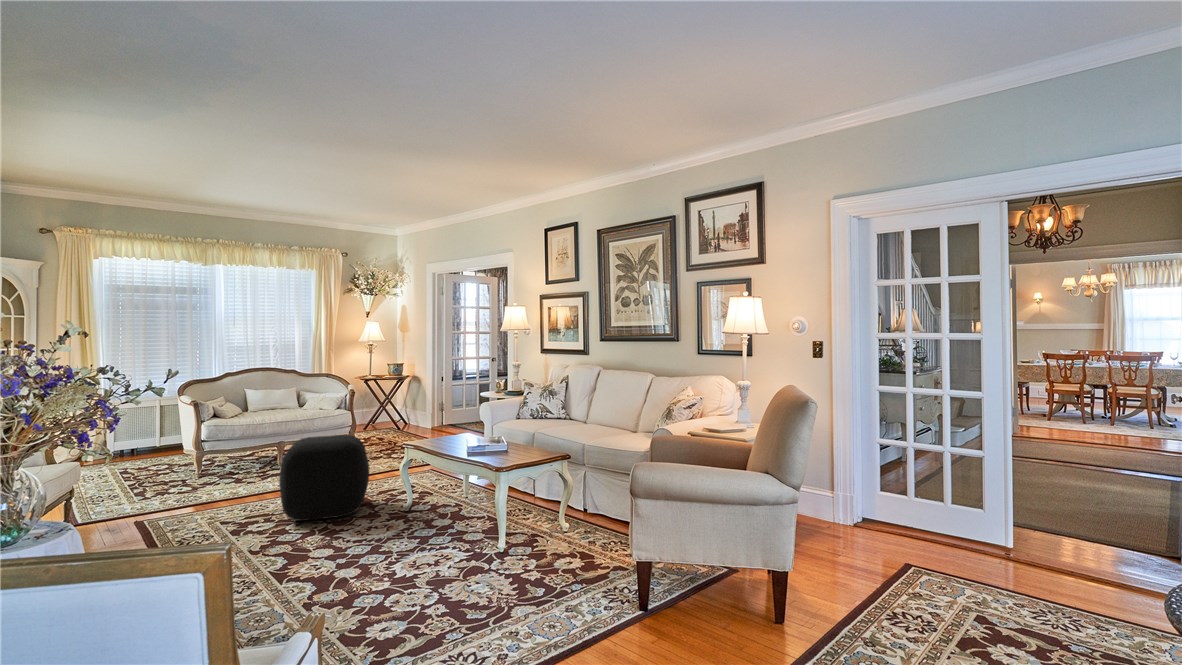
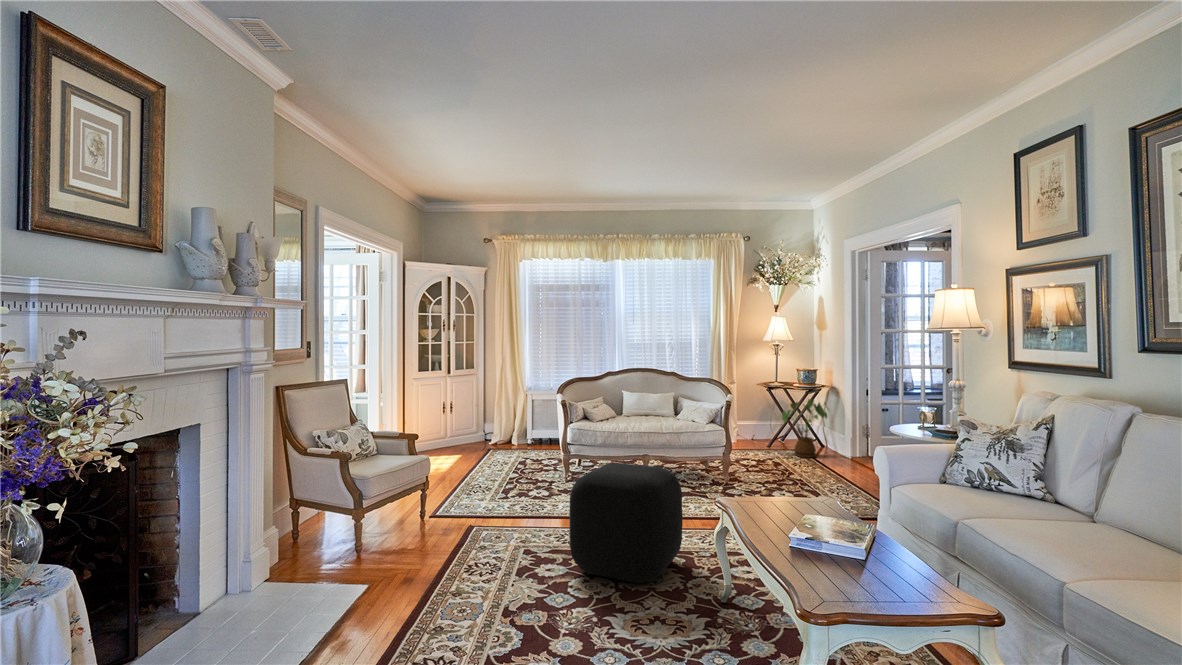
house plant: none [377,385,415,430] -> present [782,399,829,458]

